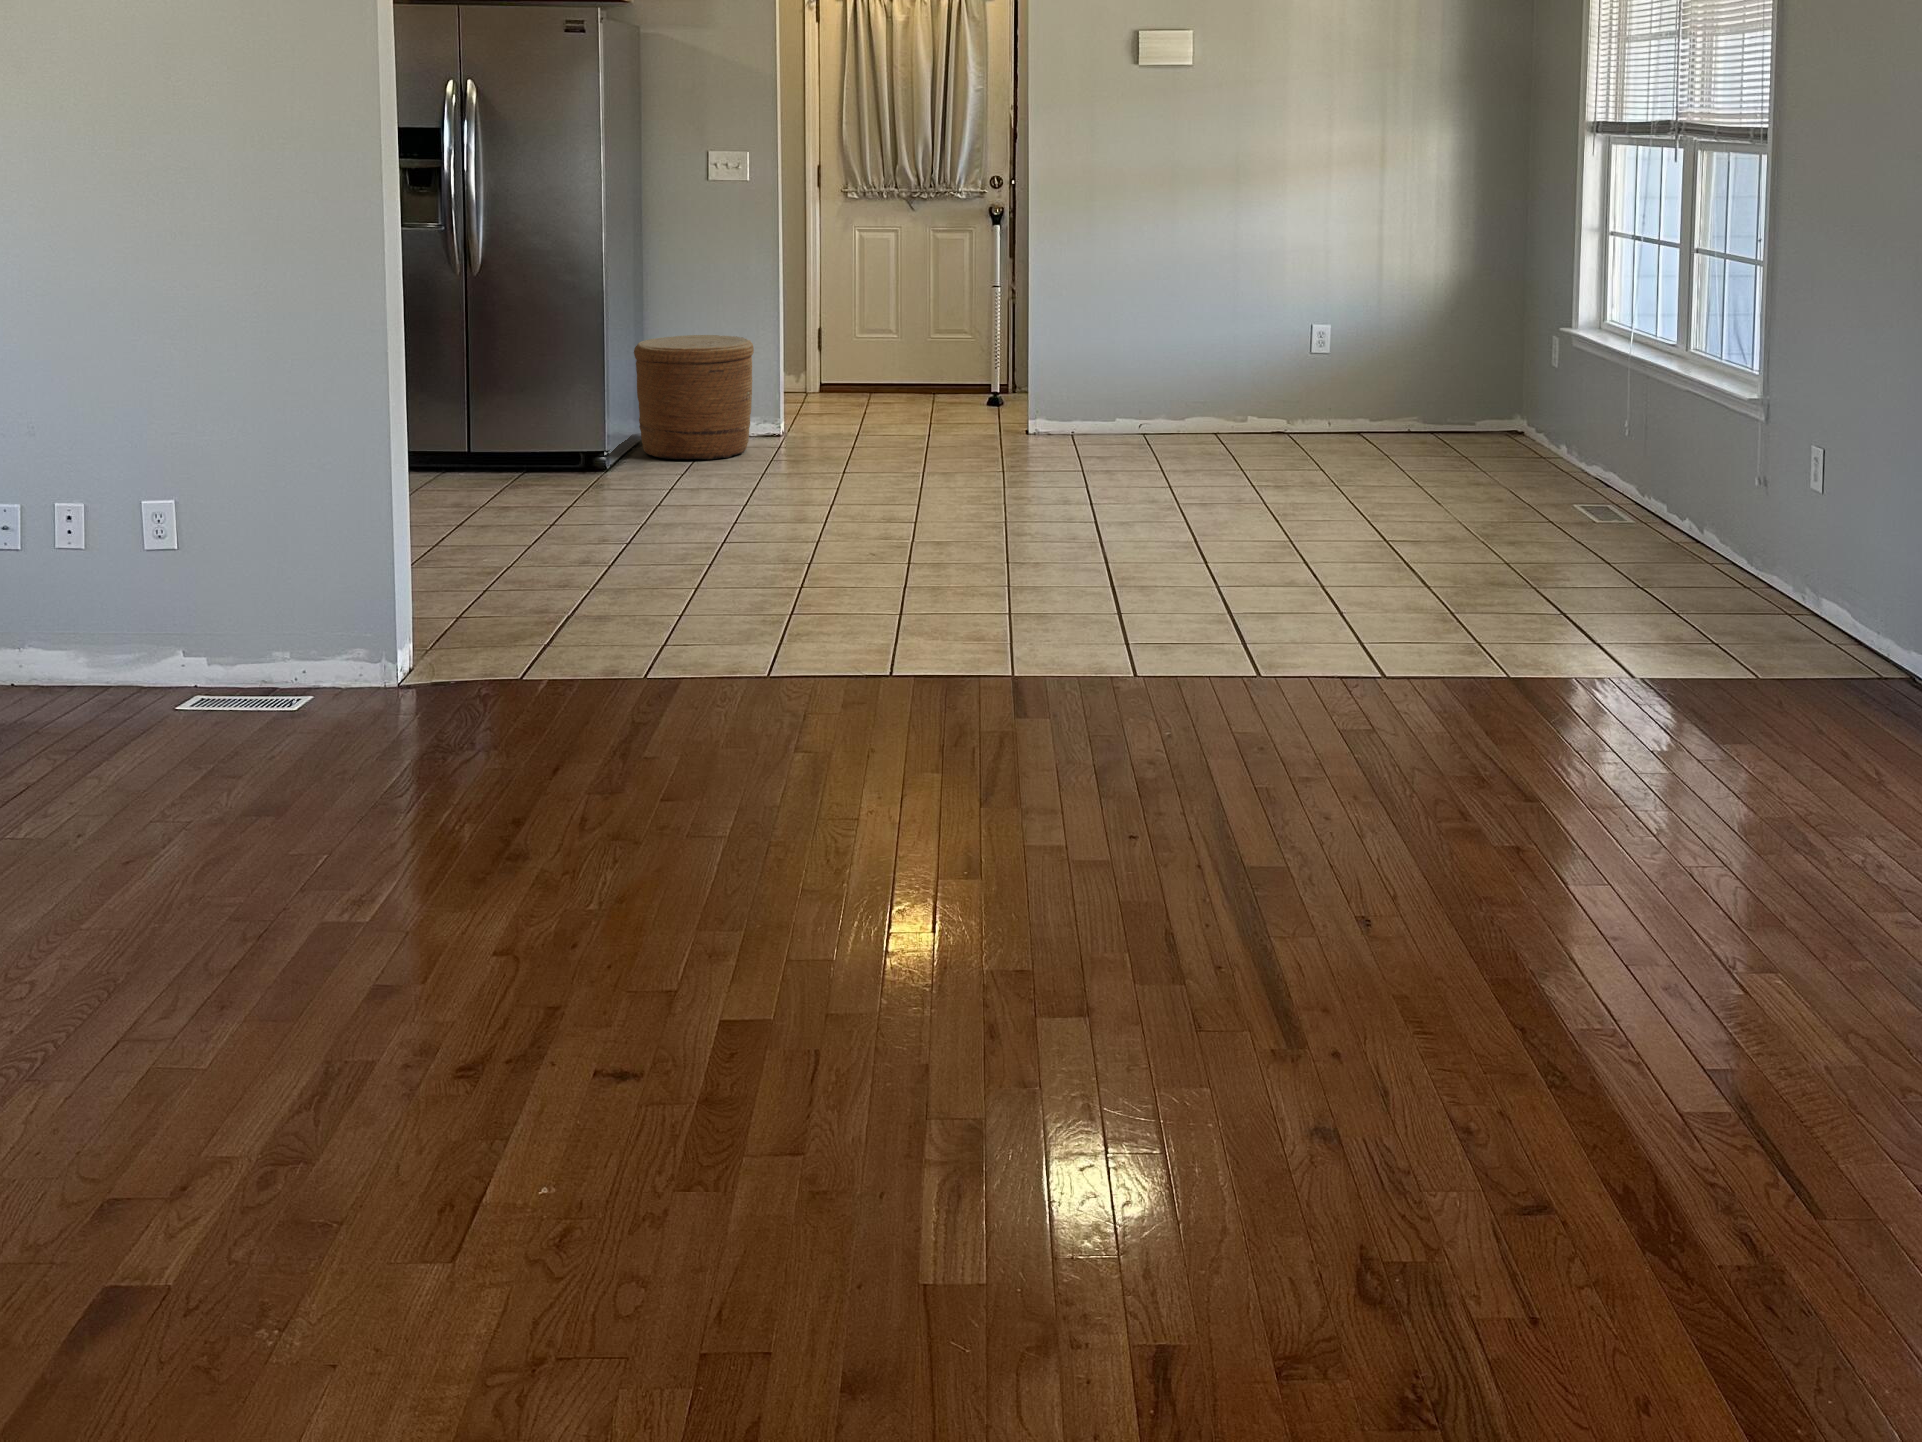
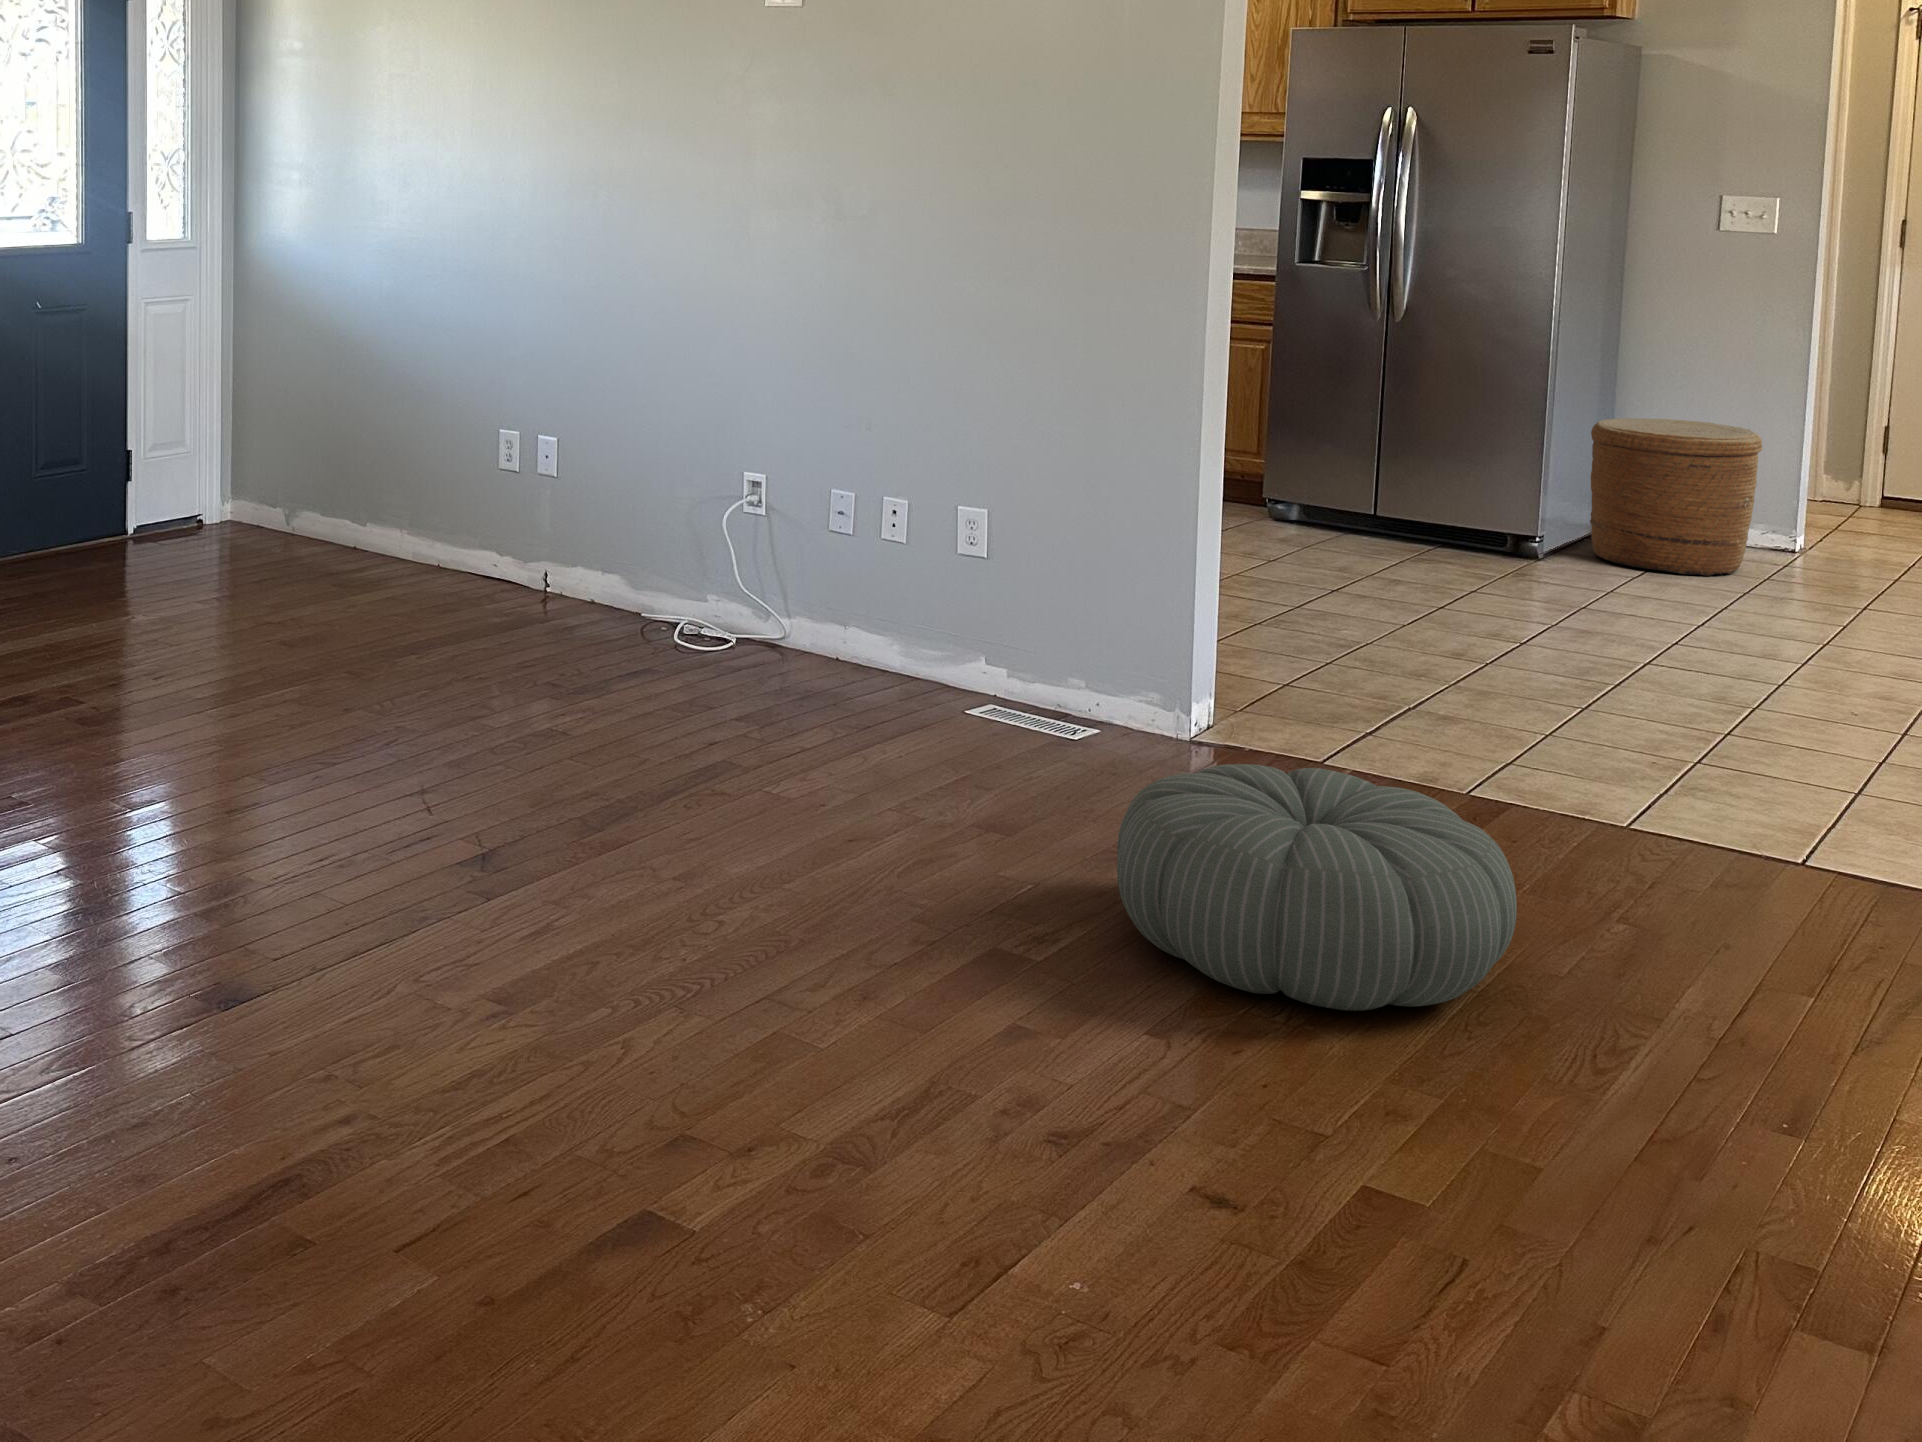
pouf: none [410,686,746,904] -> present [1117,764,1517,1011]

